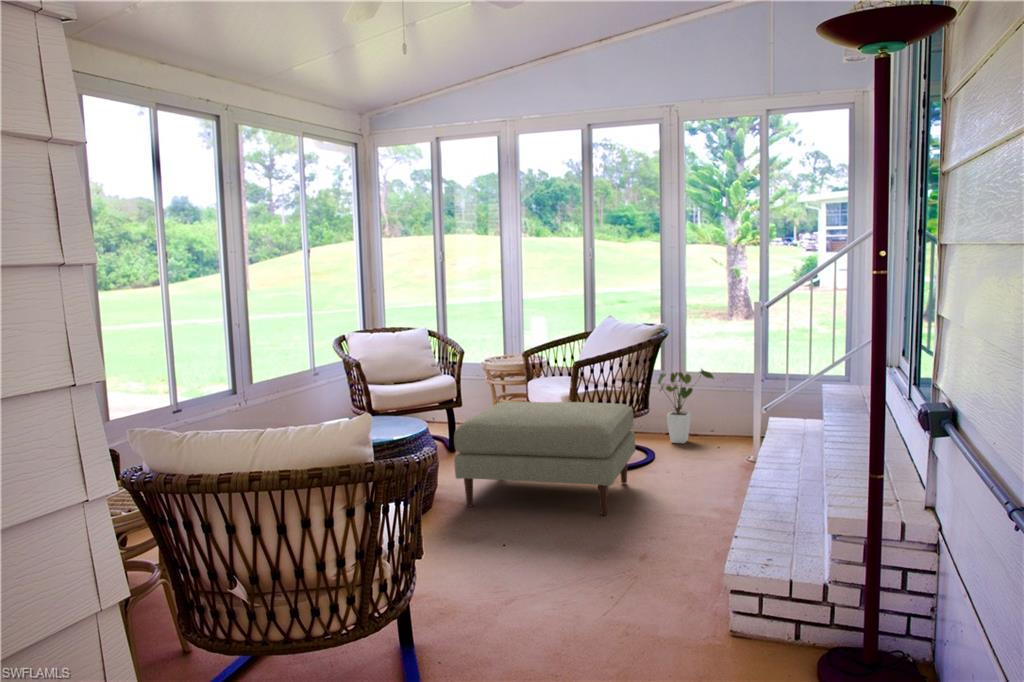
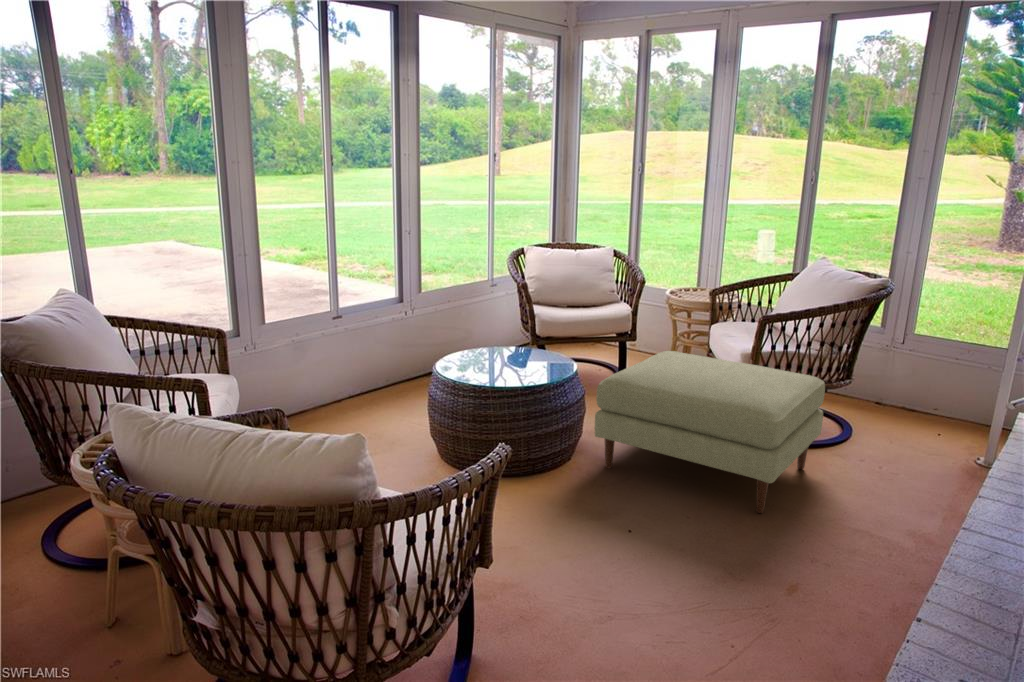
house plant: present [658,369,714,443] -> none [872,333,952,421]

